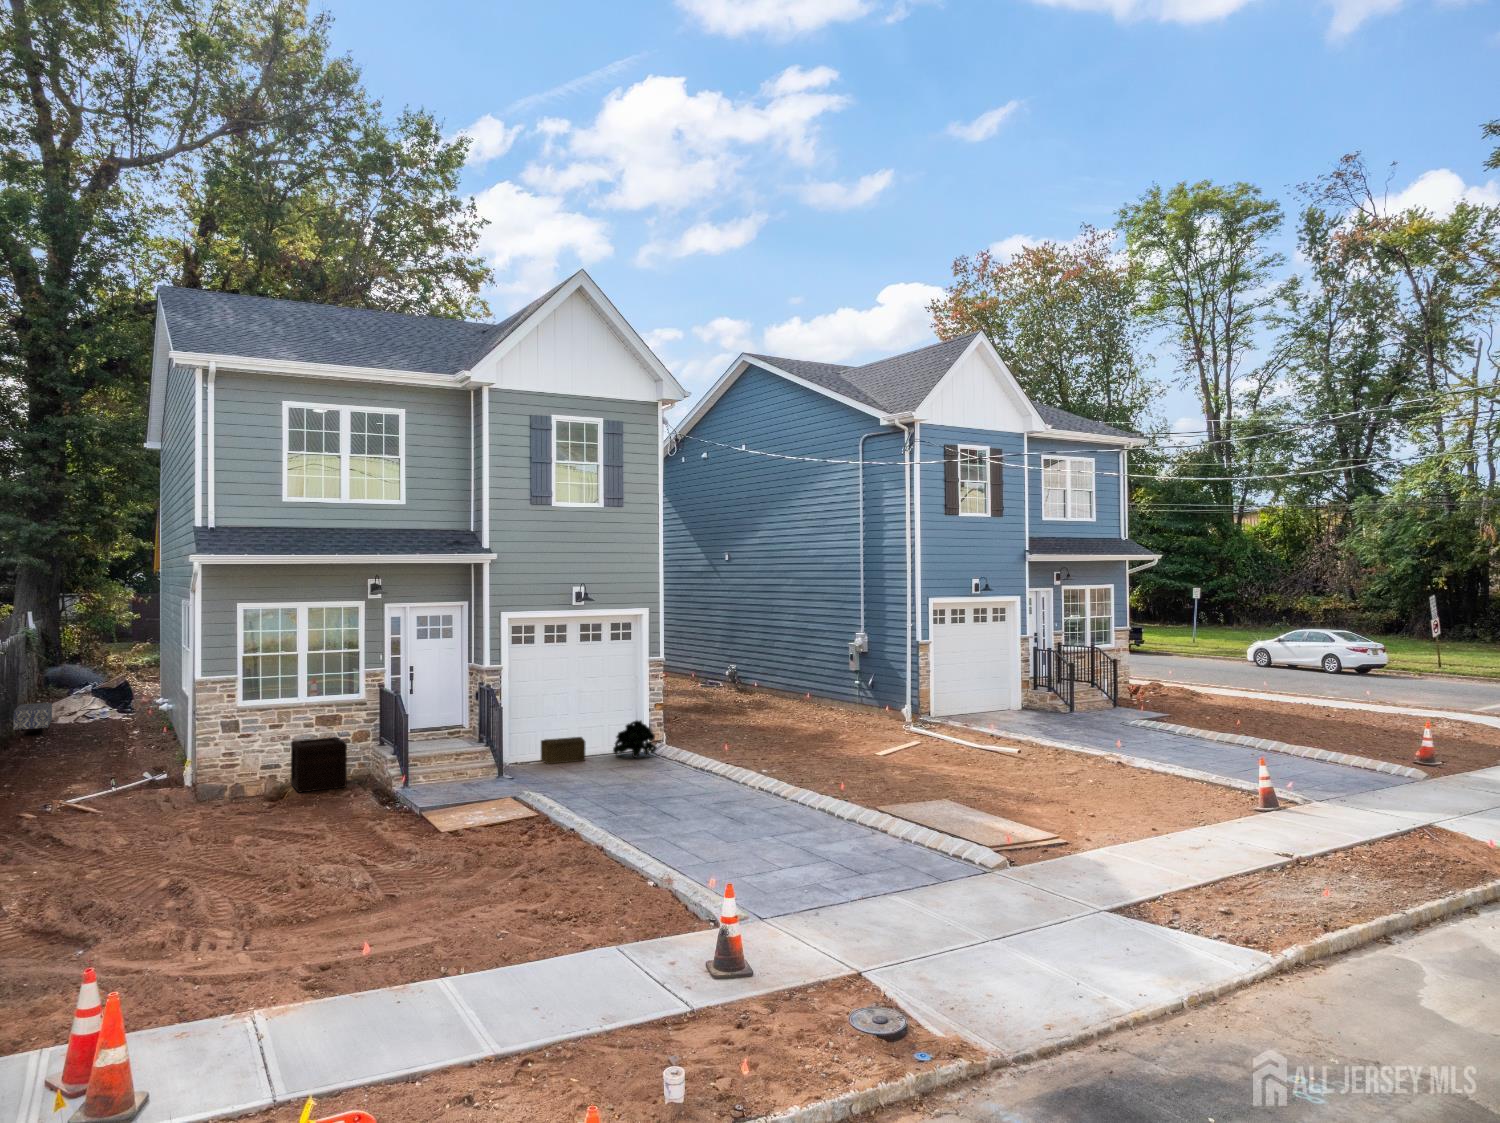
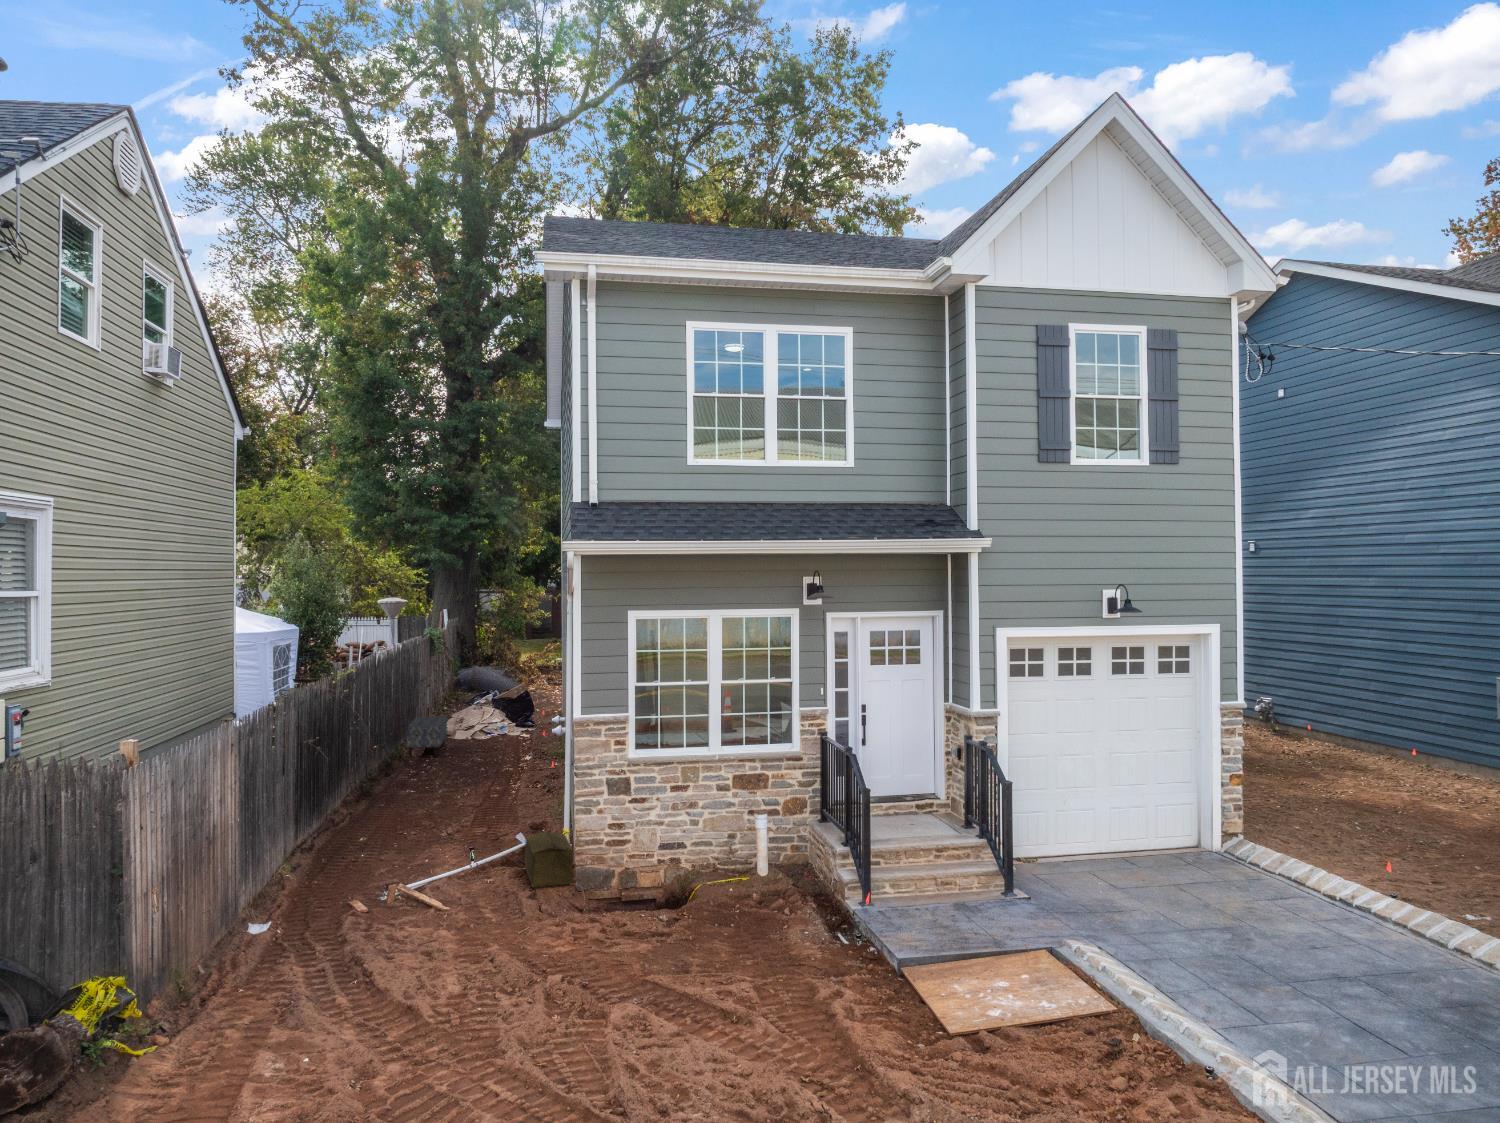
potted plant: present [613,721,657,757] -> none [1173,808,1250,875]
wooden crate: present [291,737,347,792] -> none [699,808,778,895]
cardboard box: present [541,737,585,764] -> present [525,831,573,887]

